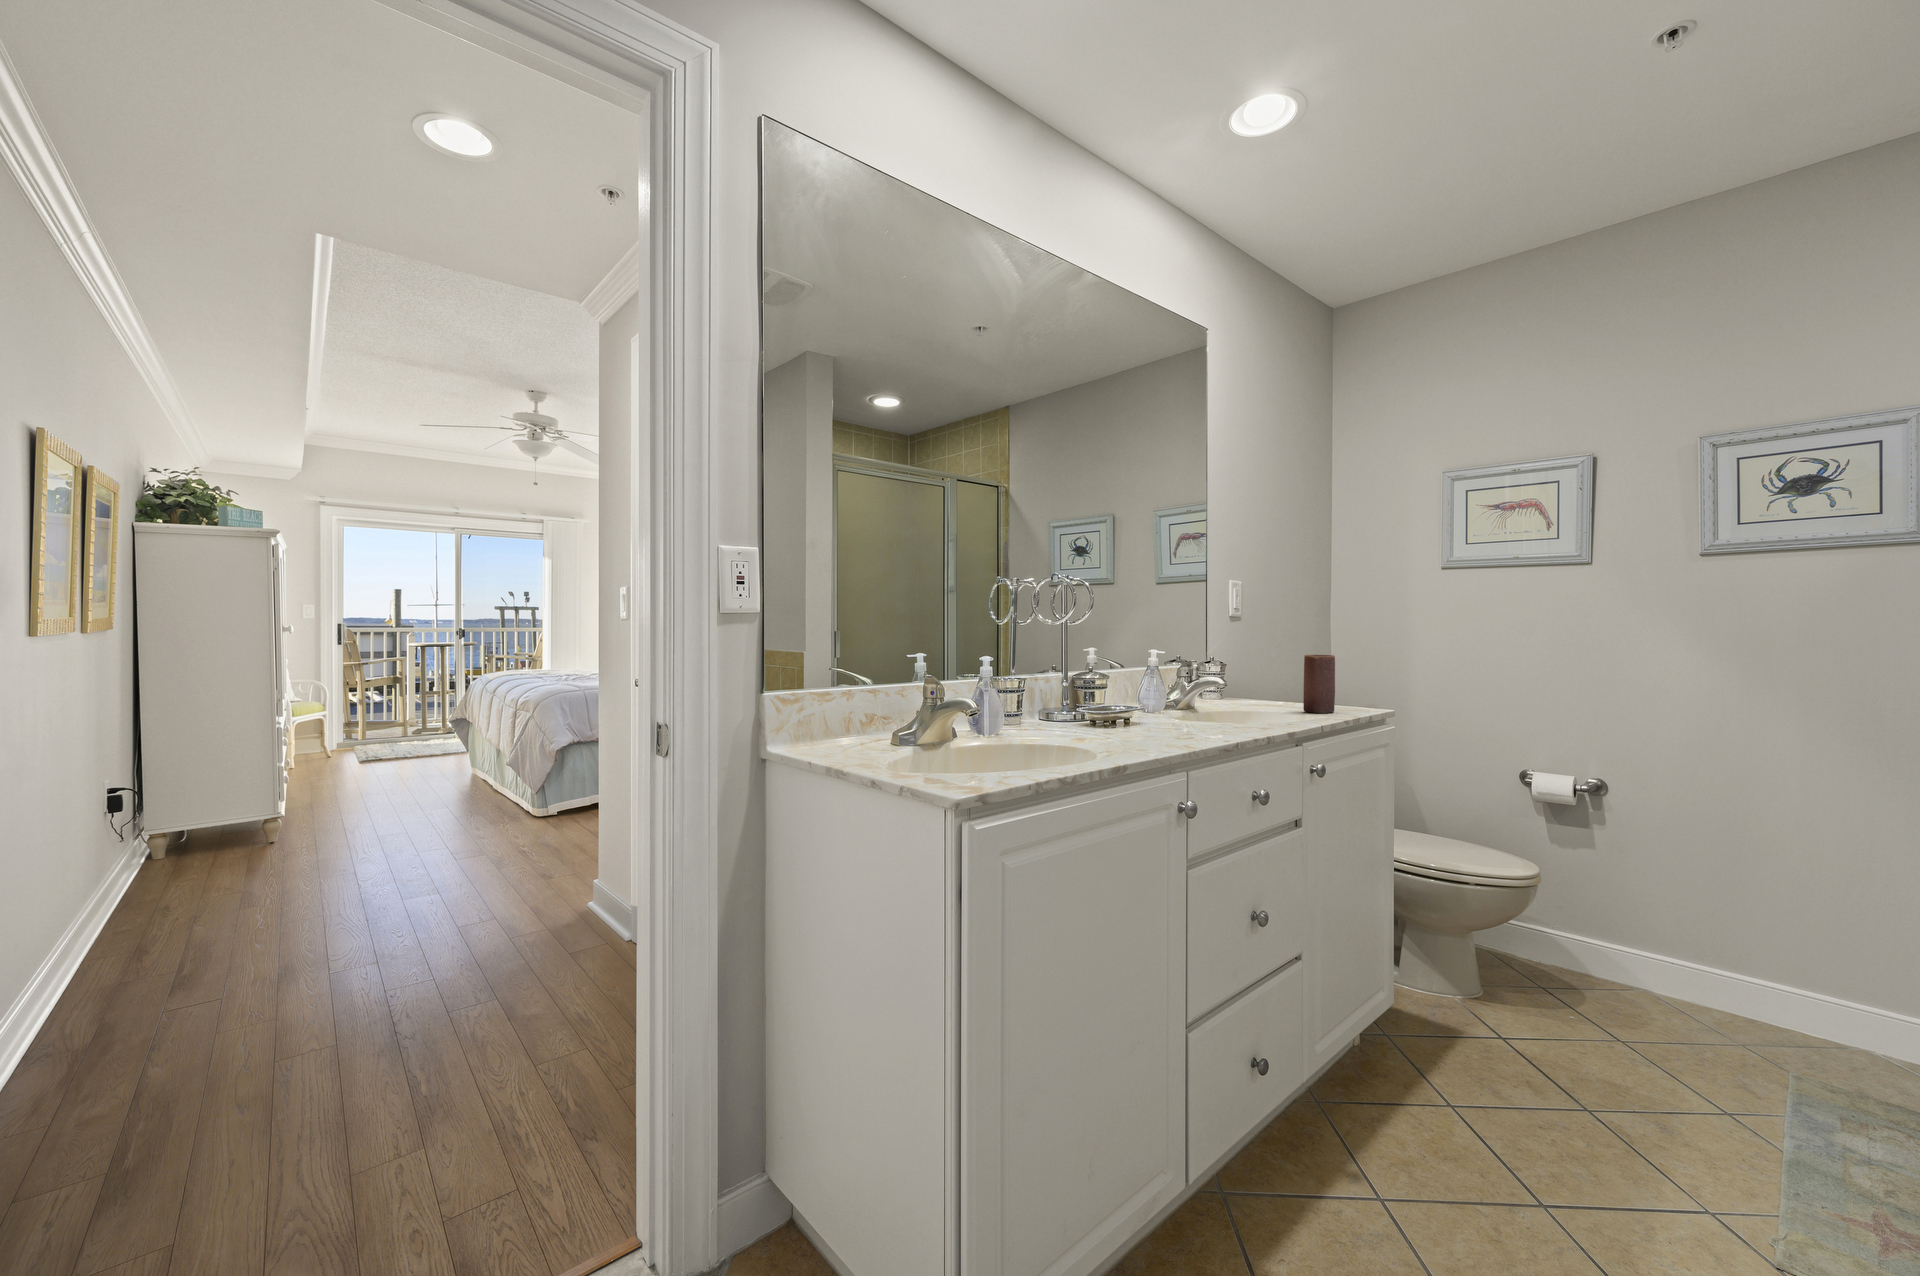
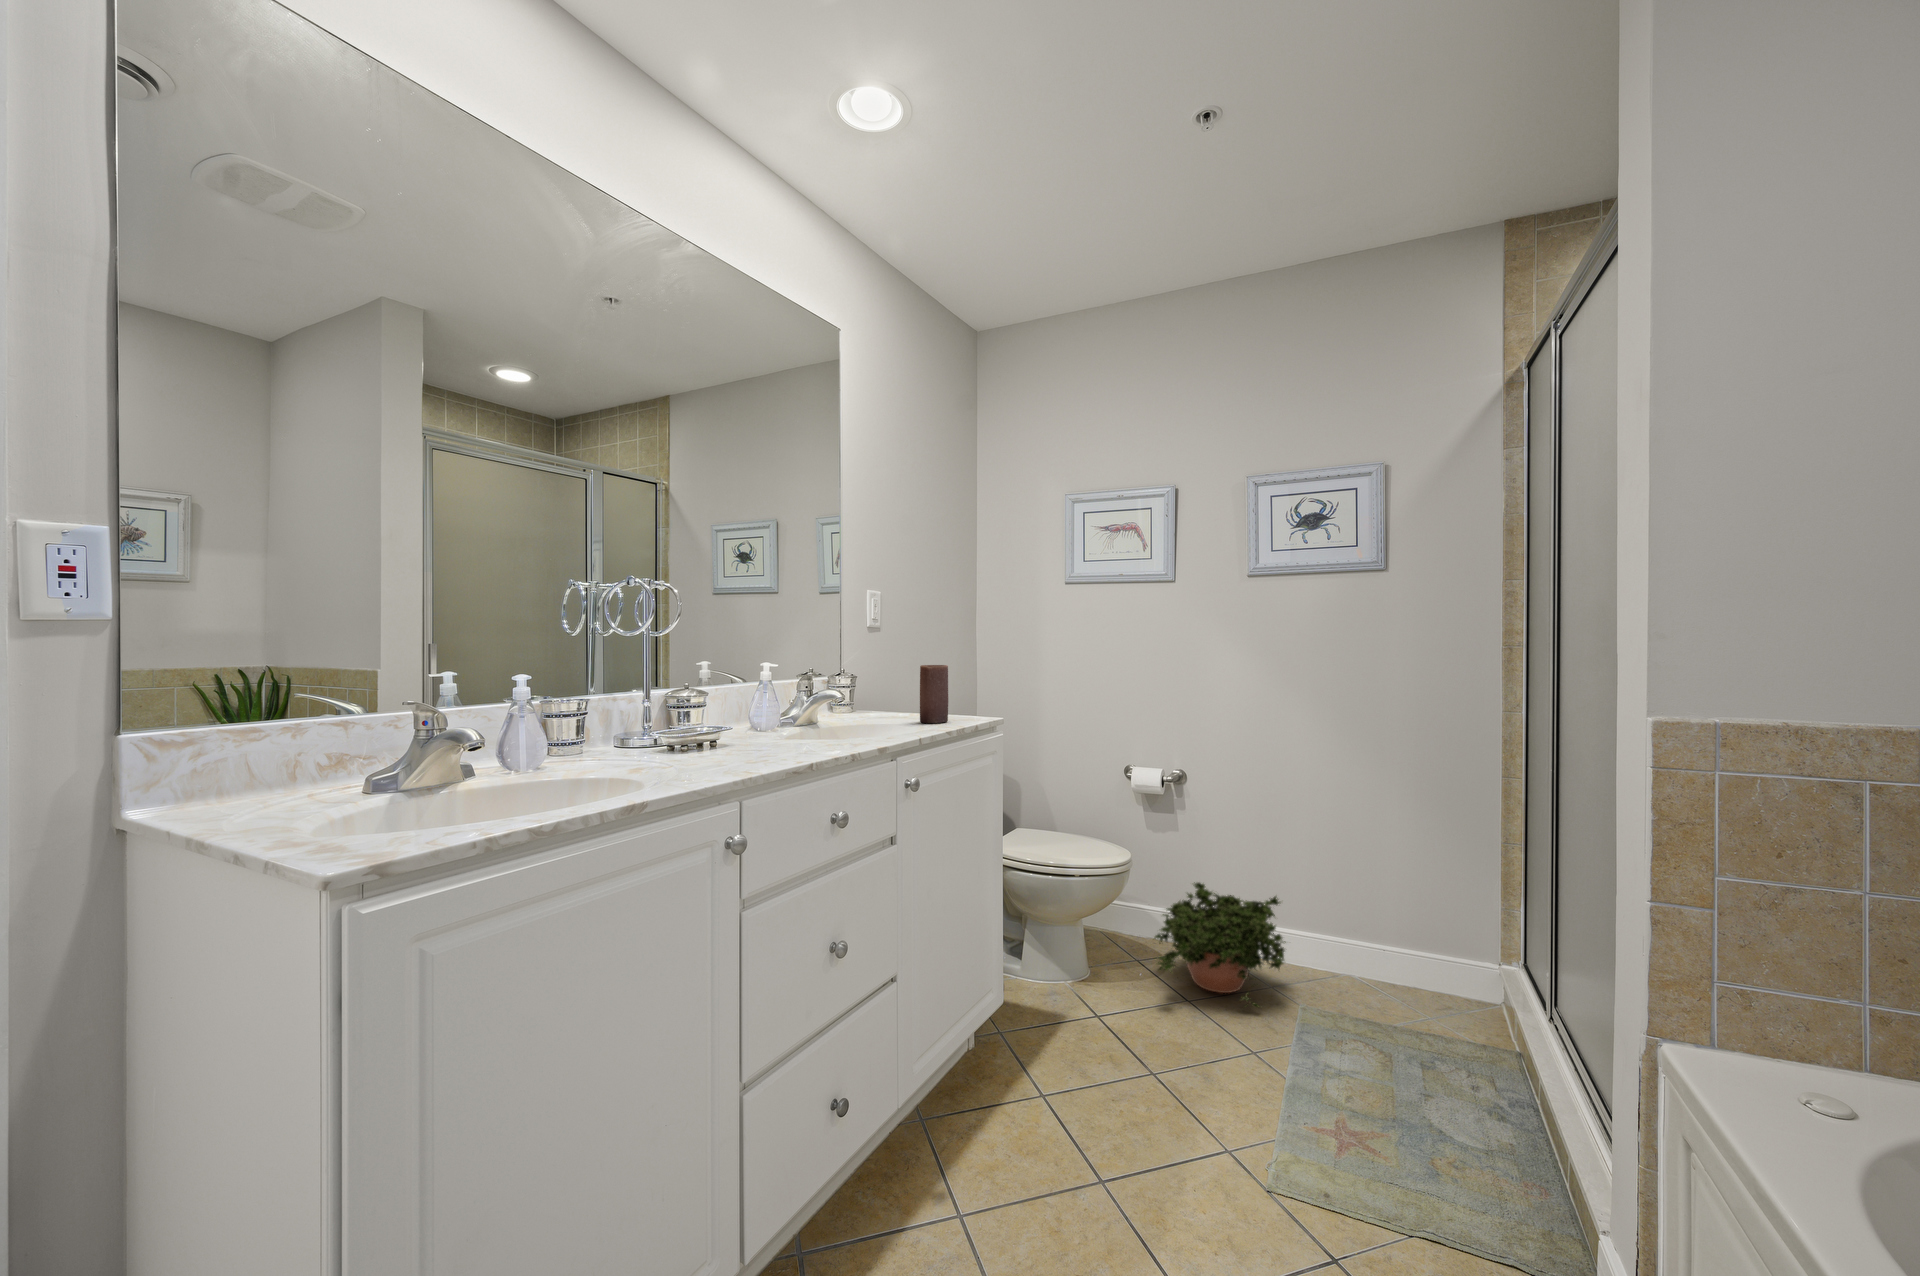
potted plant: none [1565,907,1768,1061] -> present [1155,882,1286,1007]

